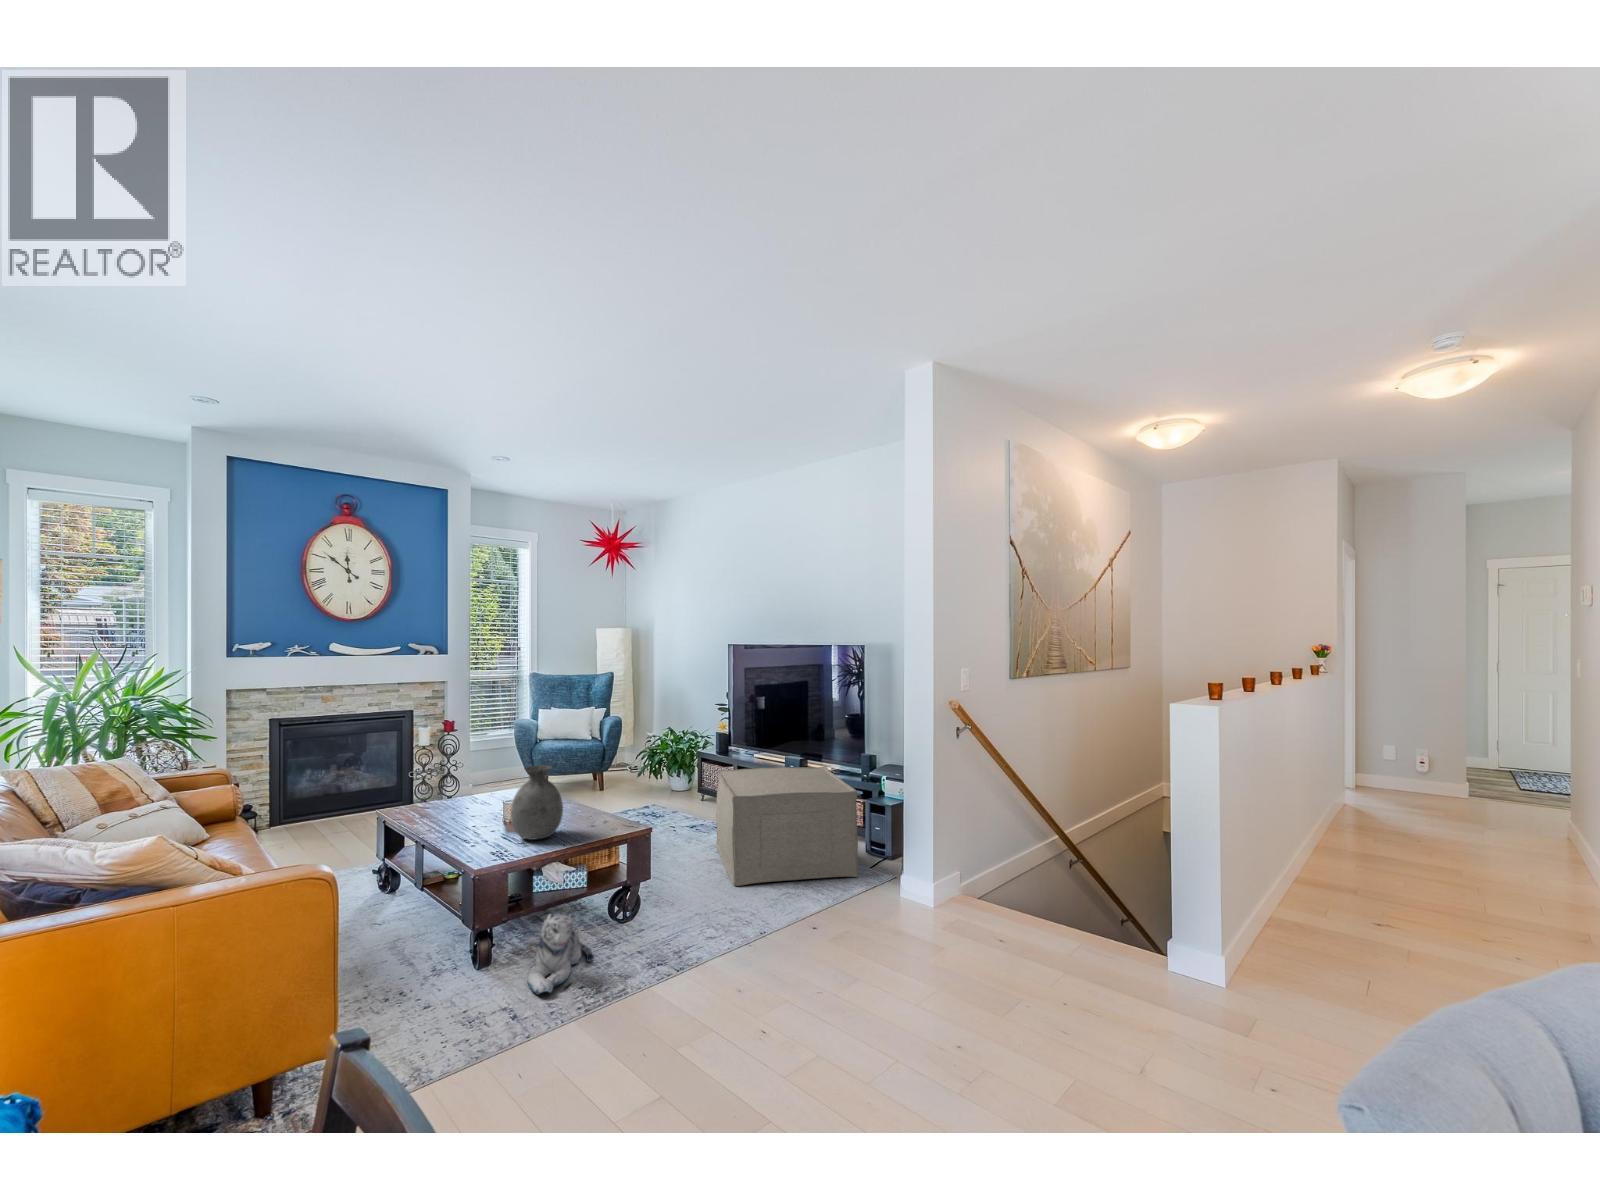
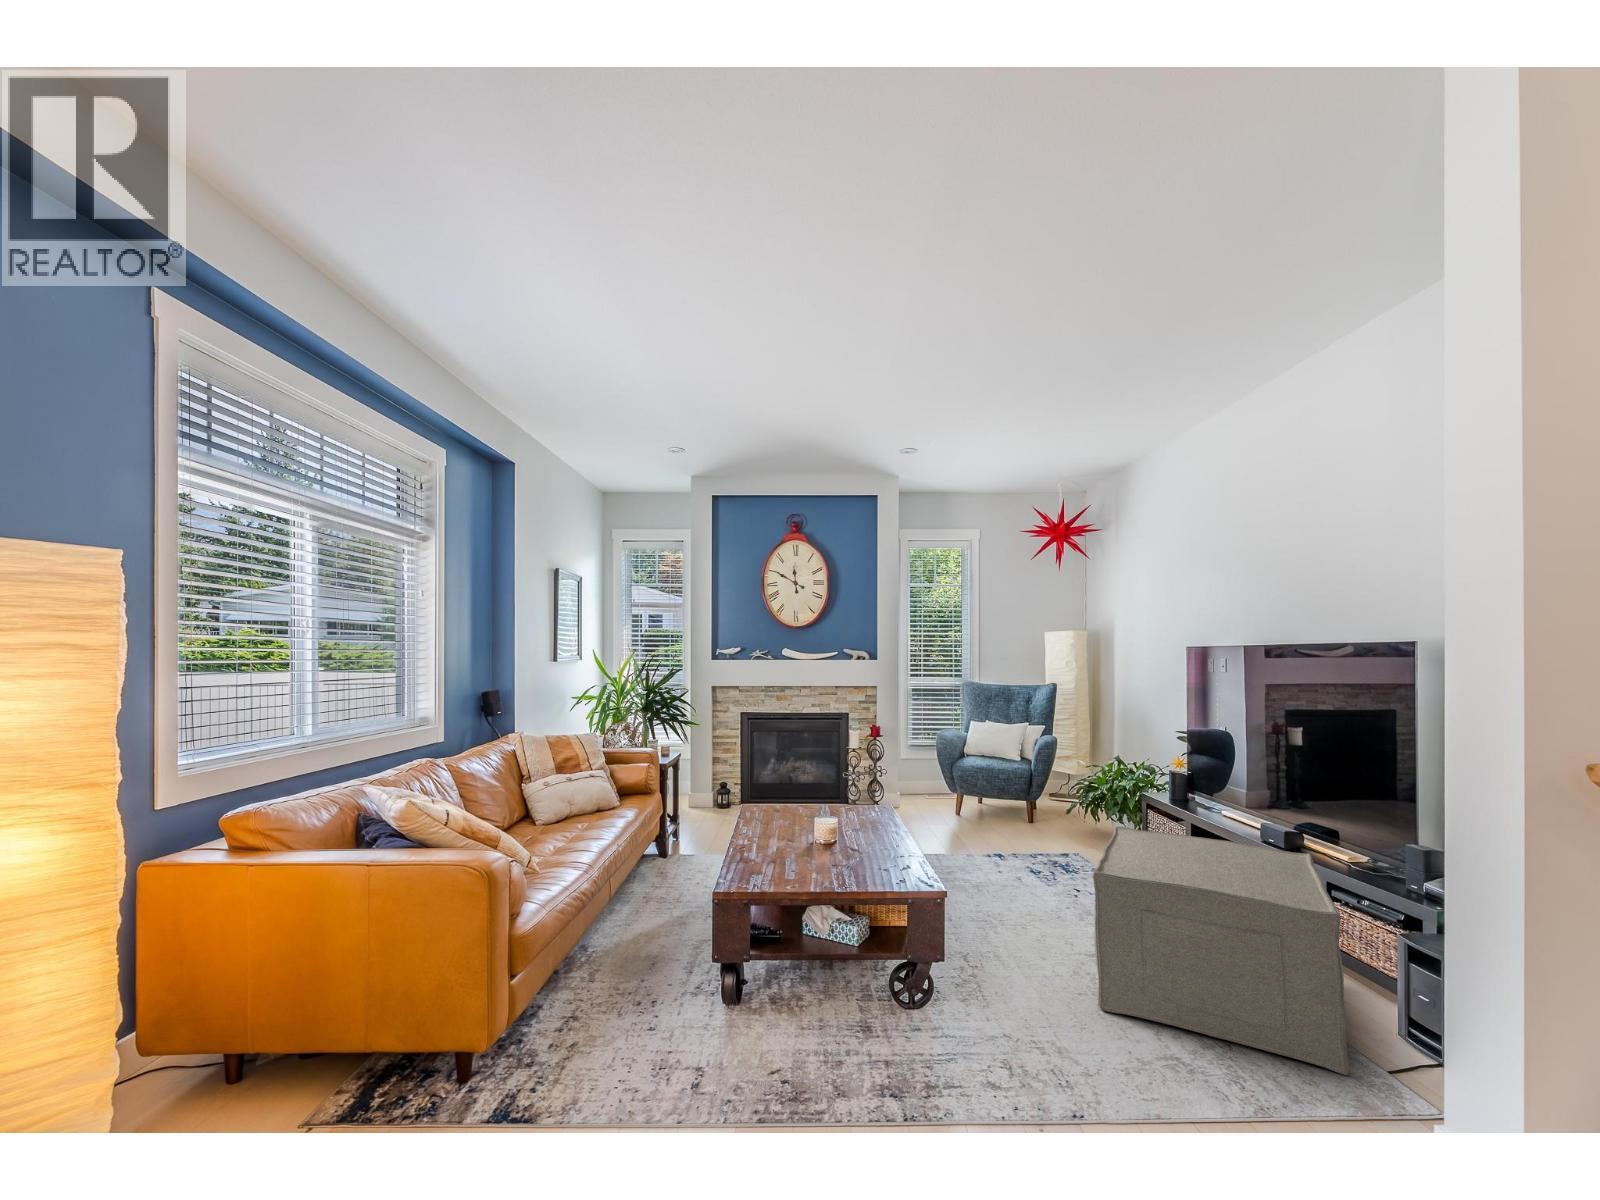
vase: present [511,765,563,840] -> none [790,782,848,871]
plush toy: present [528,914,593,995] -> none [730,972,838,1080]

